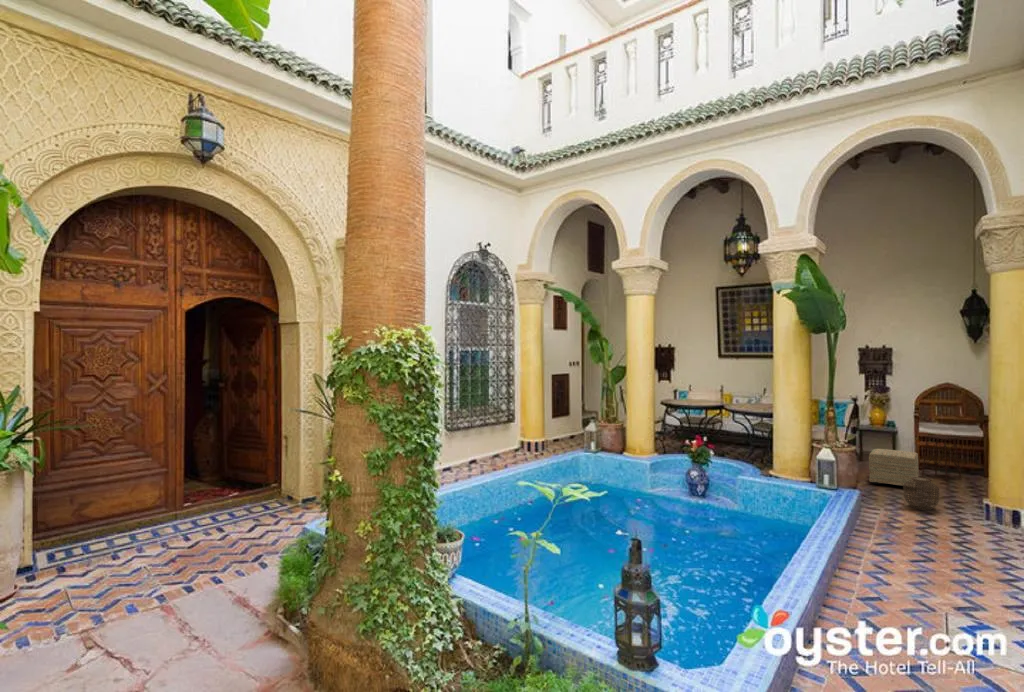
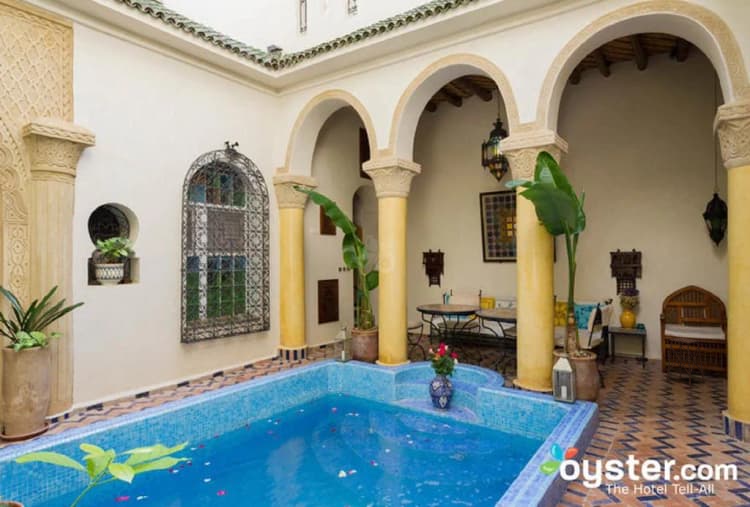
ottoman: present [869,449,919,486] -> none [614,353,663,395]
woven basket: present [903,477,939,510] -> none [644,387,679,423]

